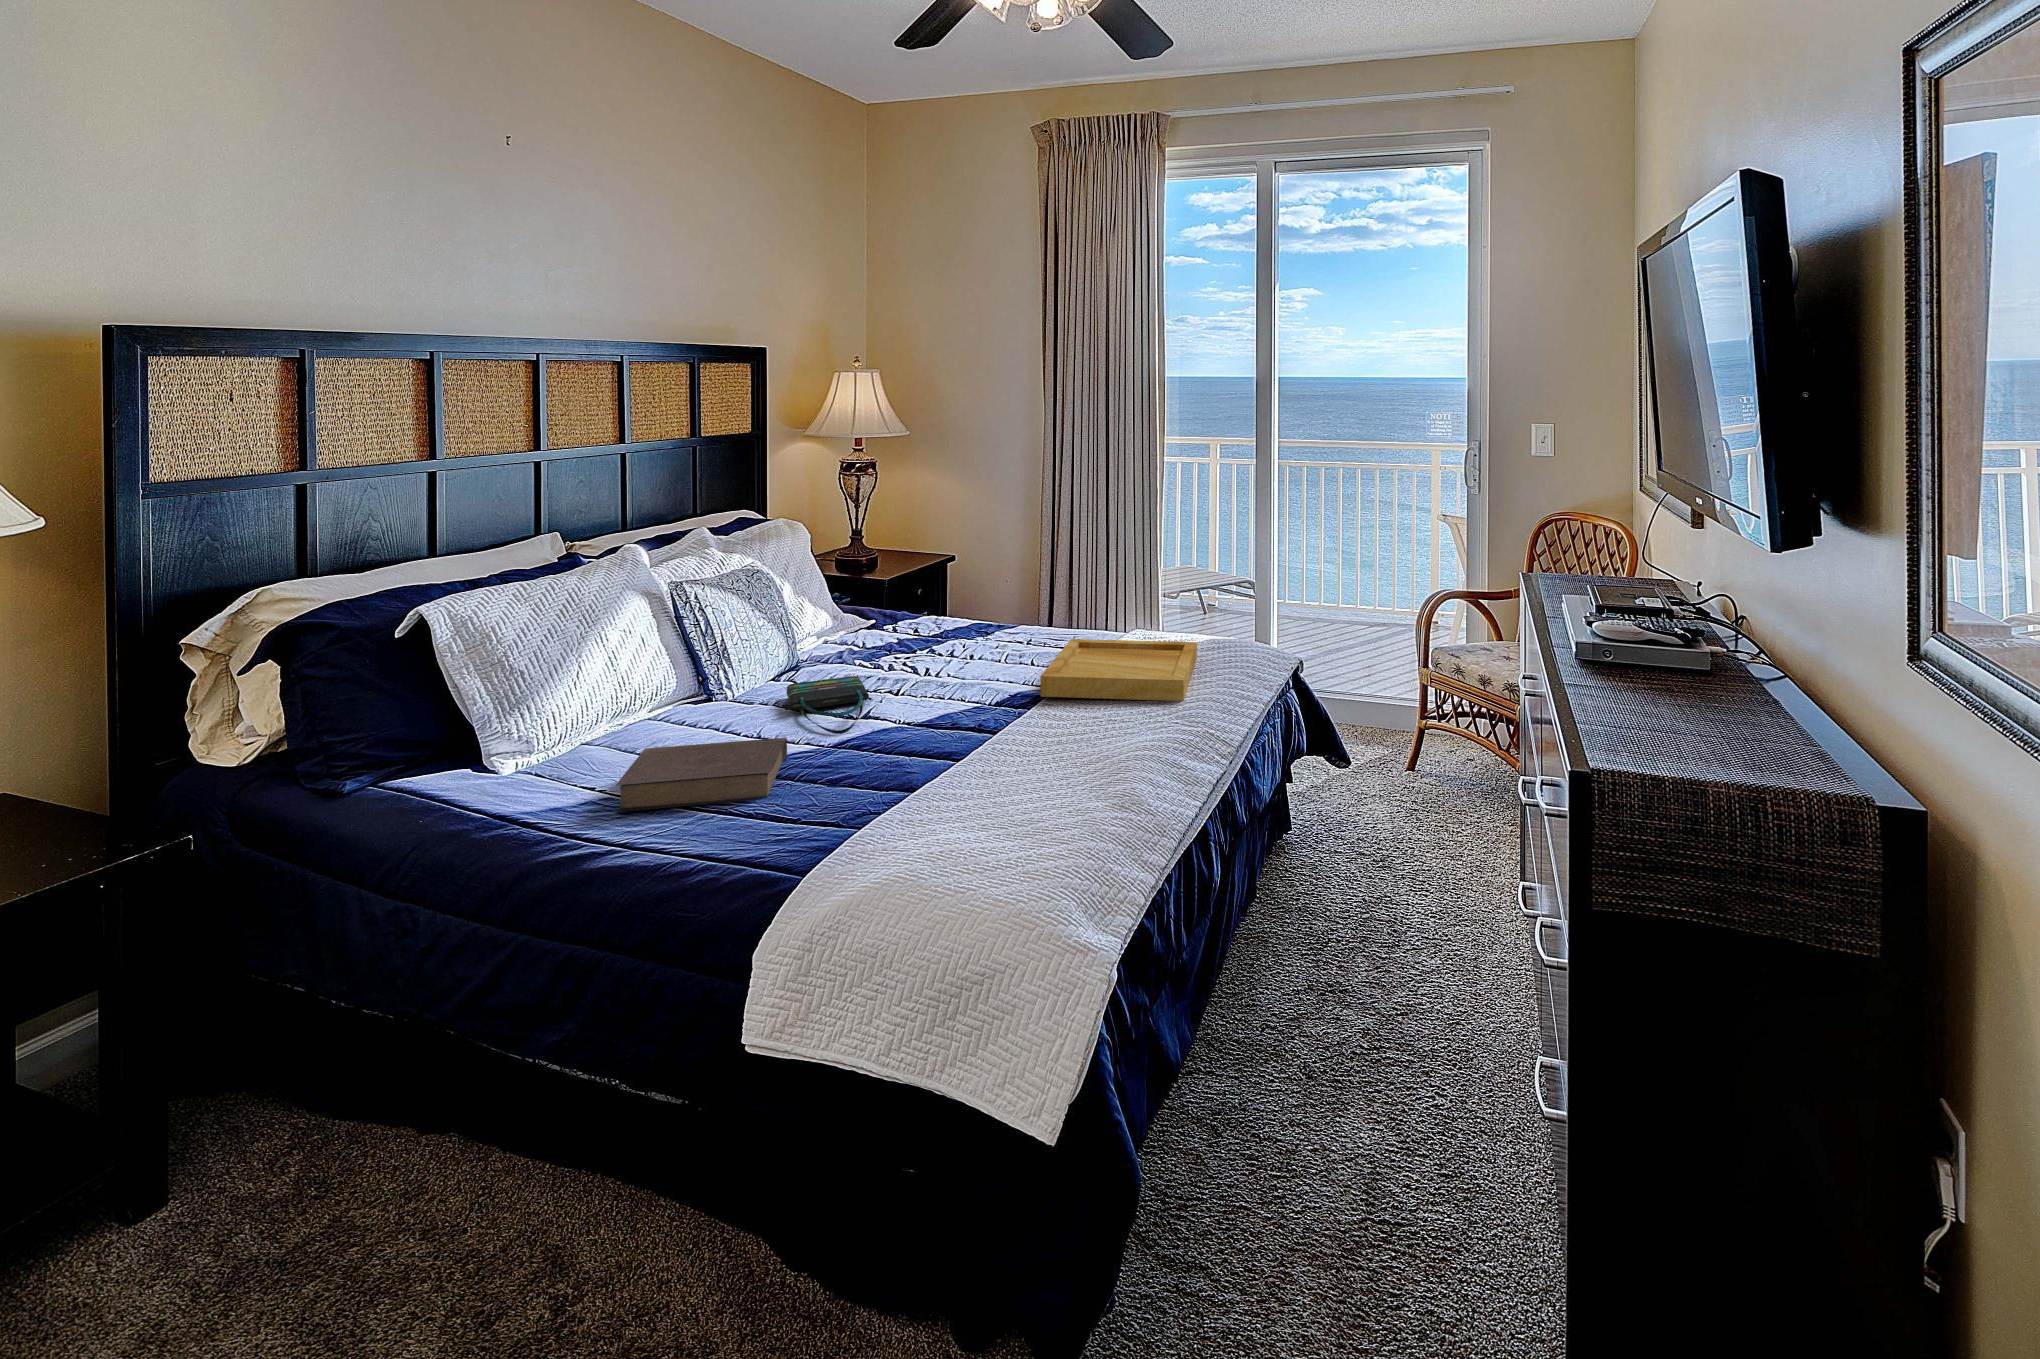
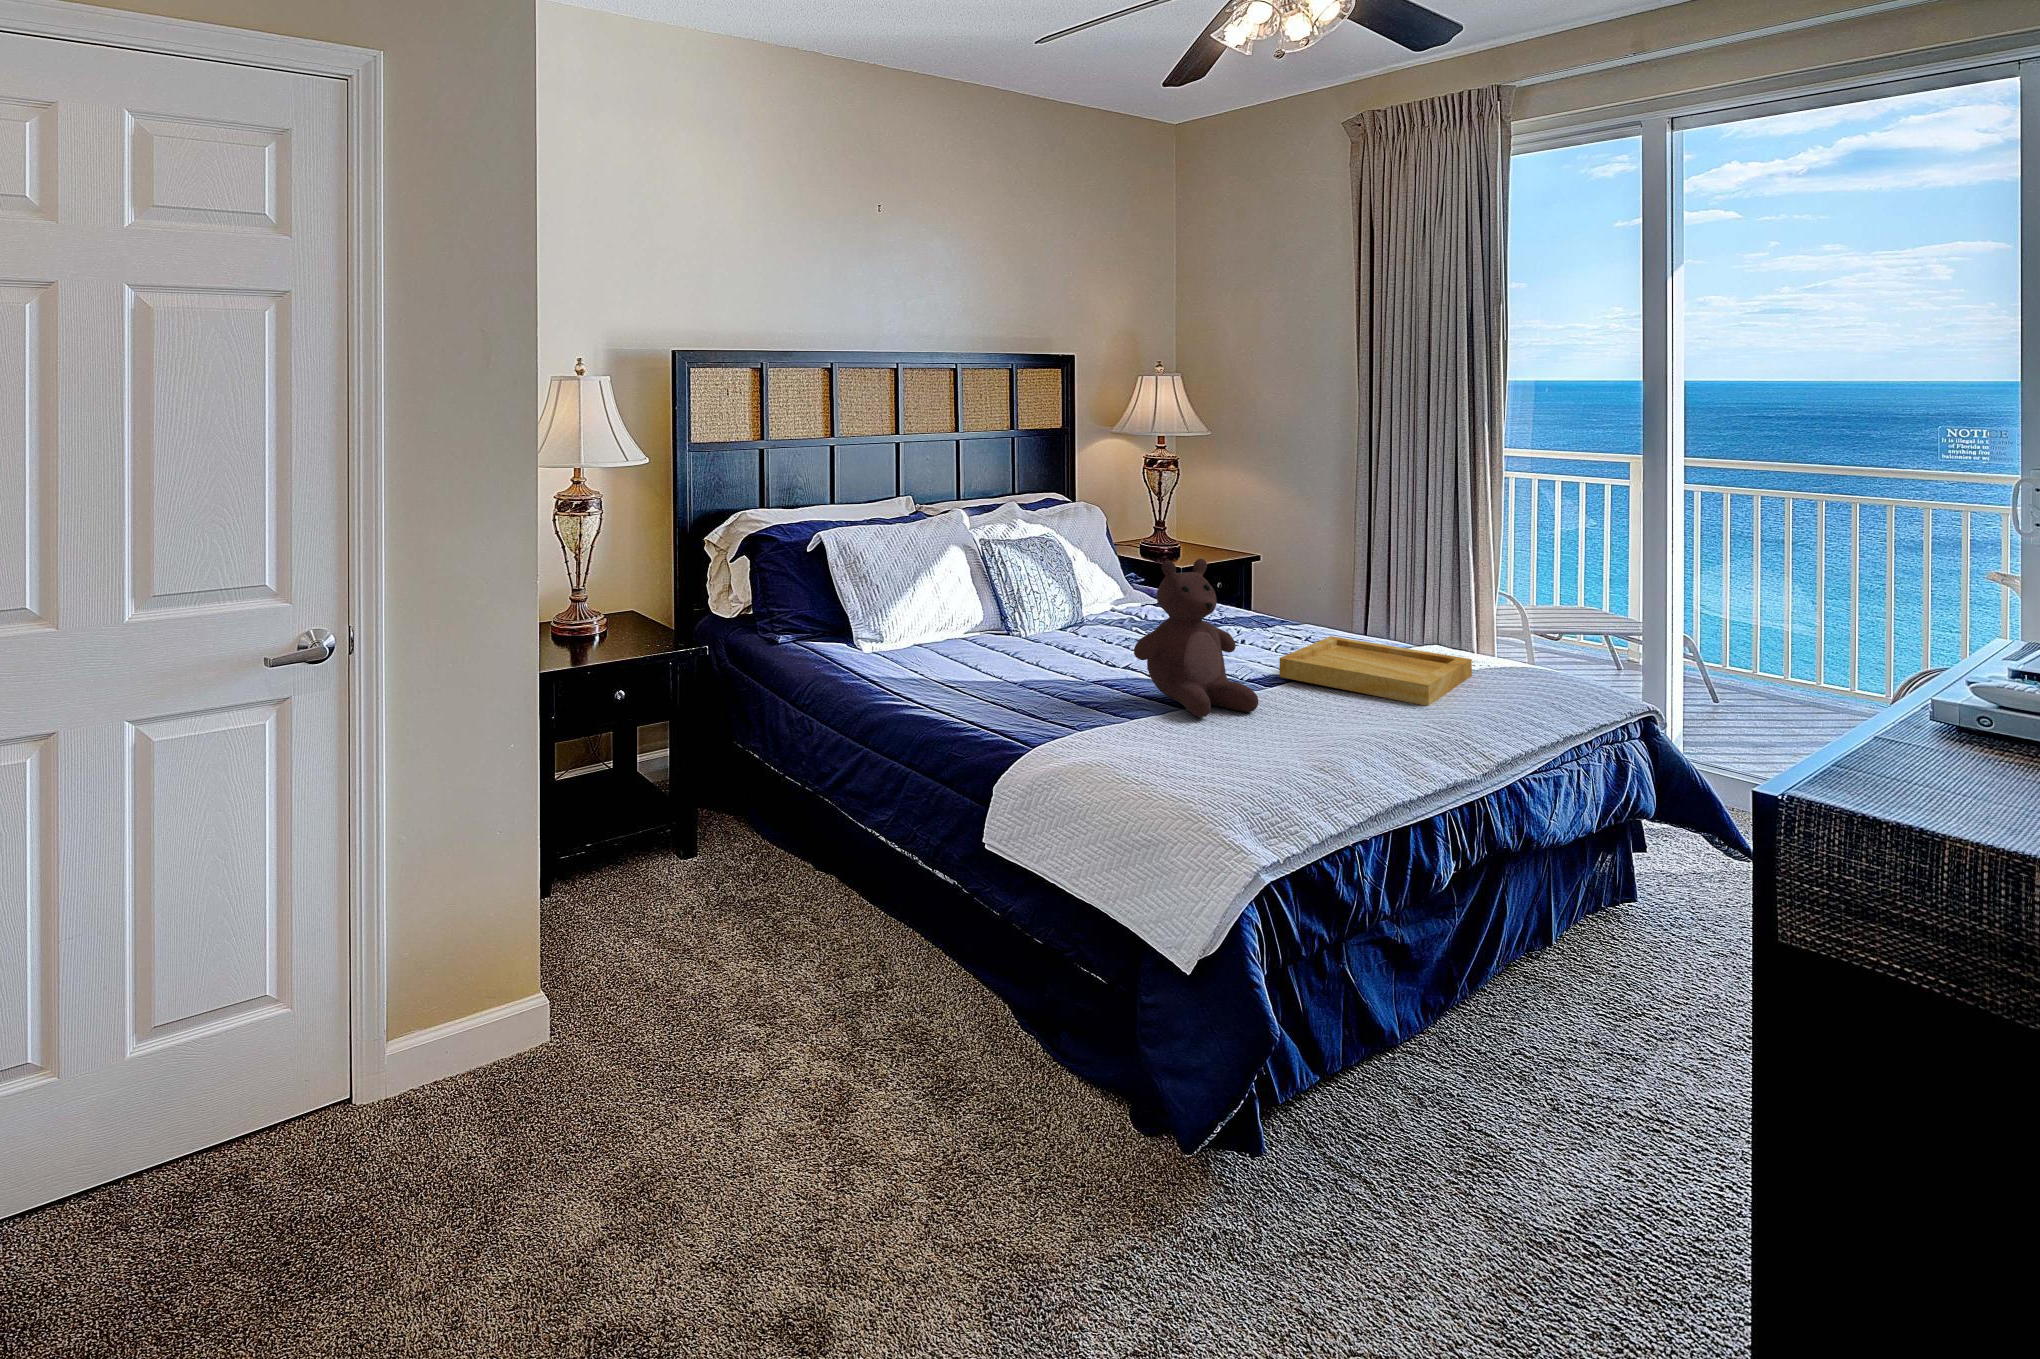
teddy bear: none [904,582,1041,771] -> present [1134,559,1258,717]
tote bag: present [785,676,872,734] -> none [1058,632,1131,673]
book: present [616,738,787,812] -> none [926,652,1049,702]

